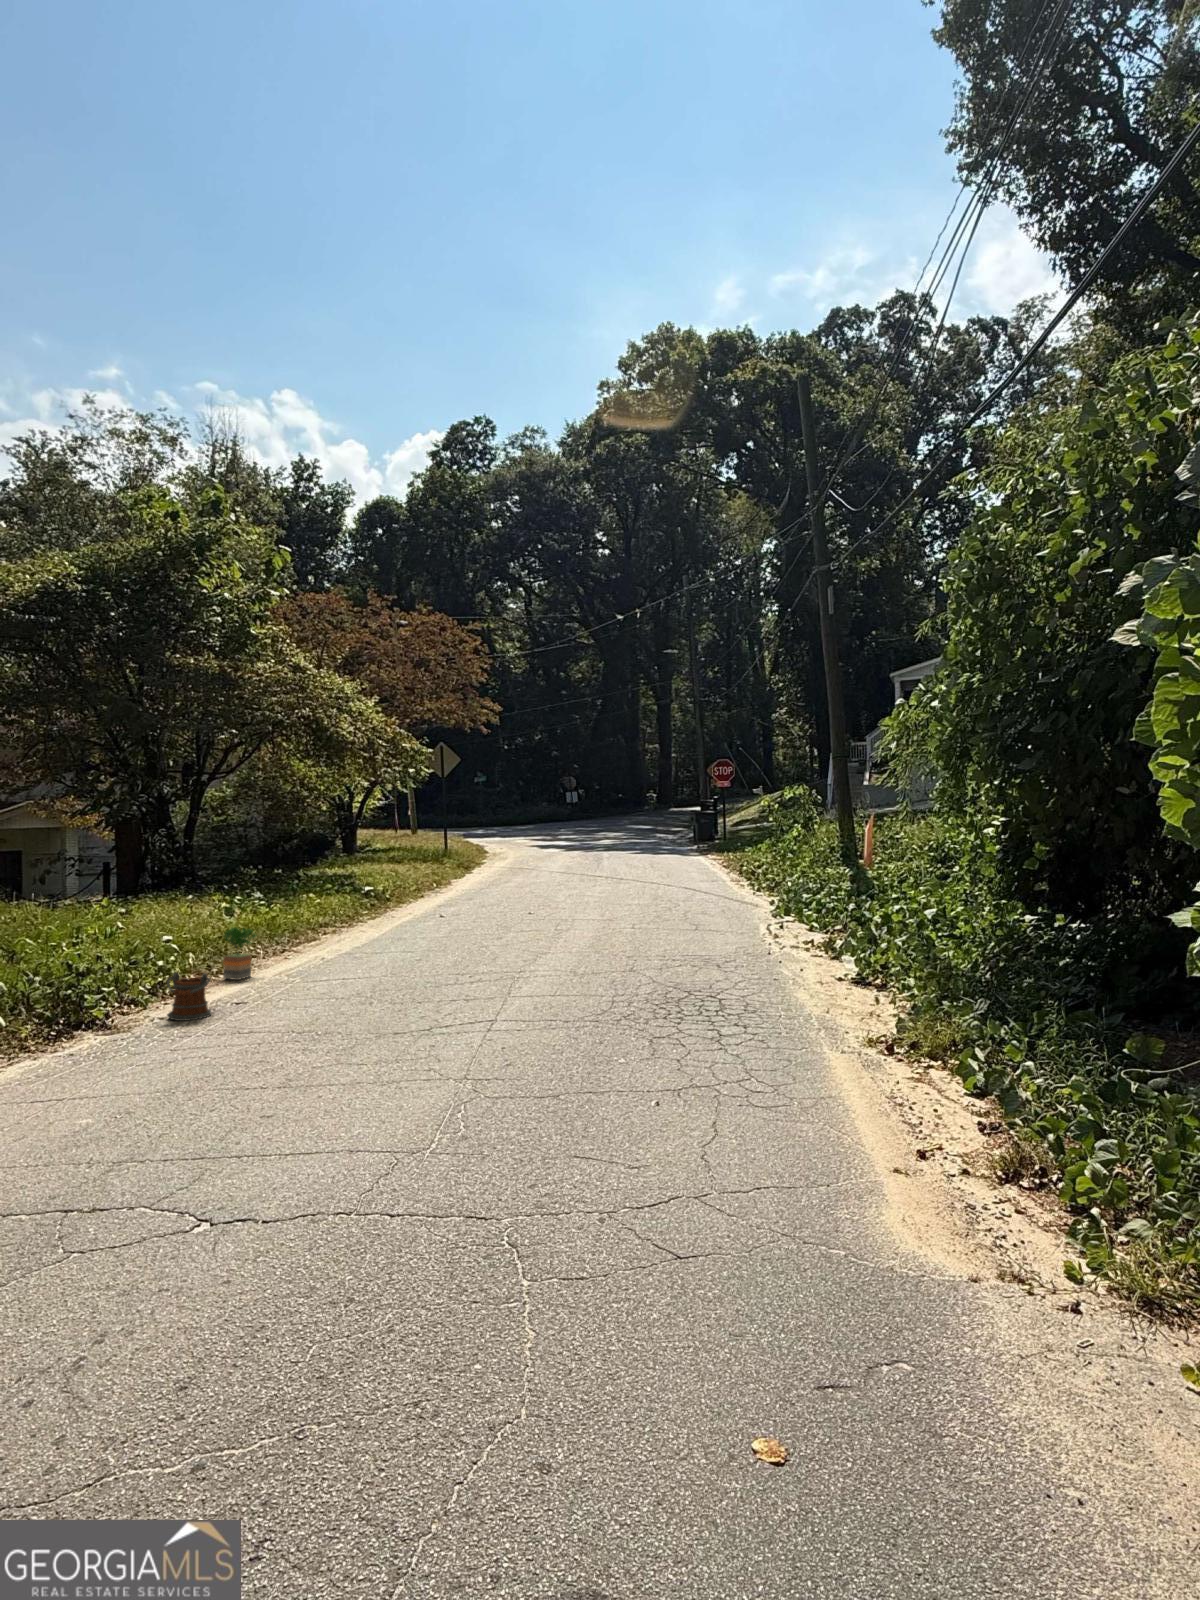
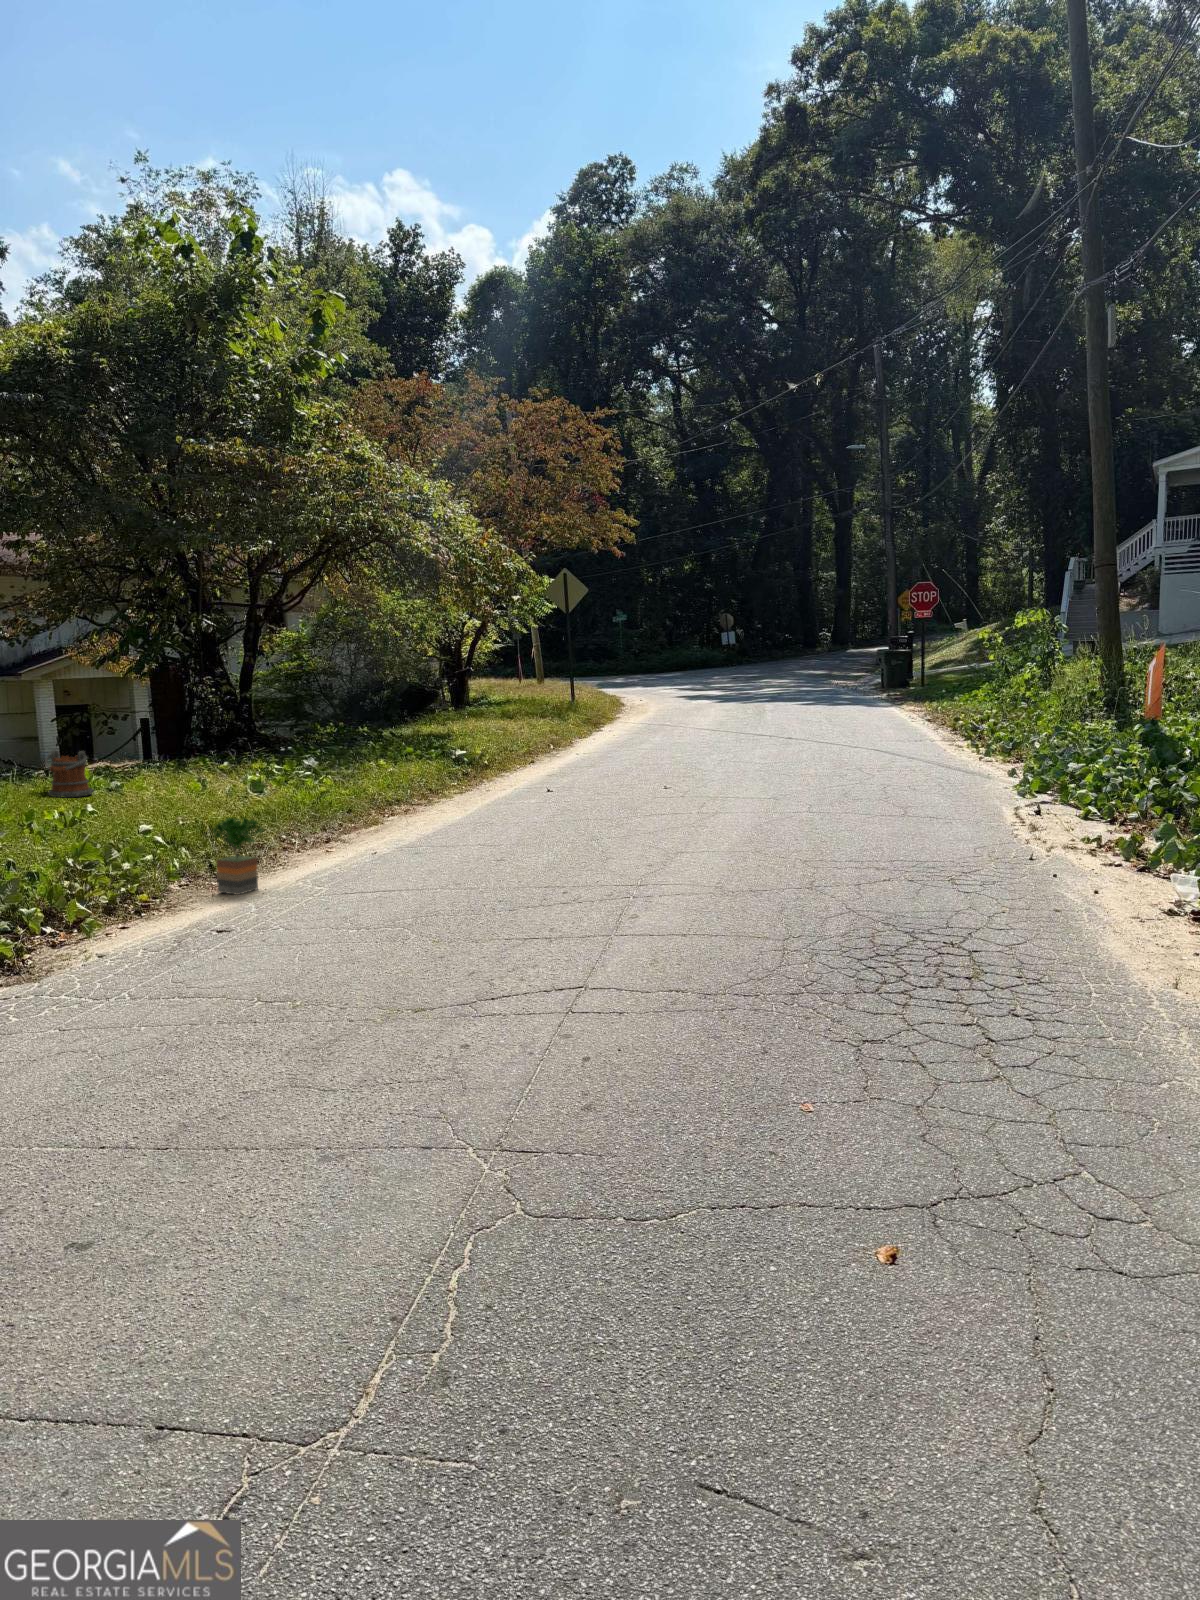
bucket: present [167,973,211,1021] -> present [45,750,94,797]

